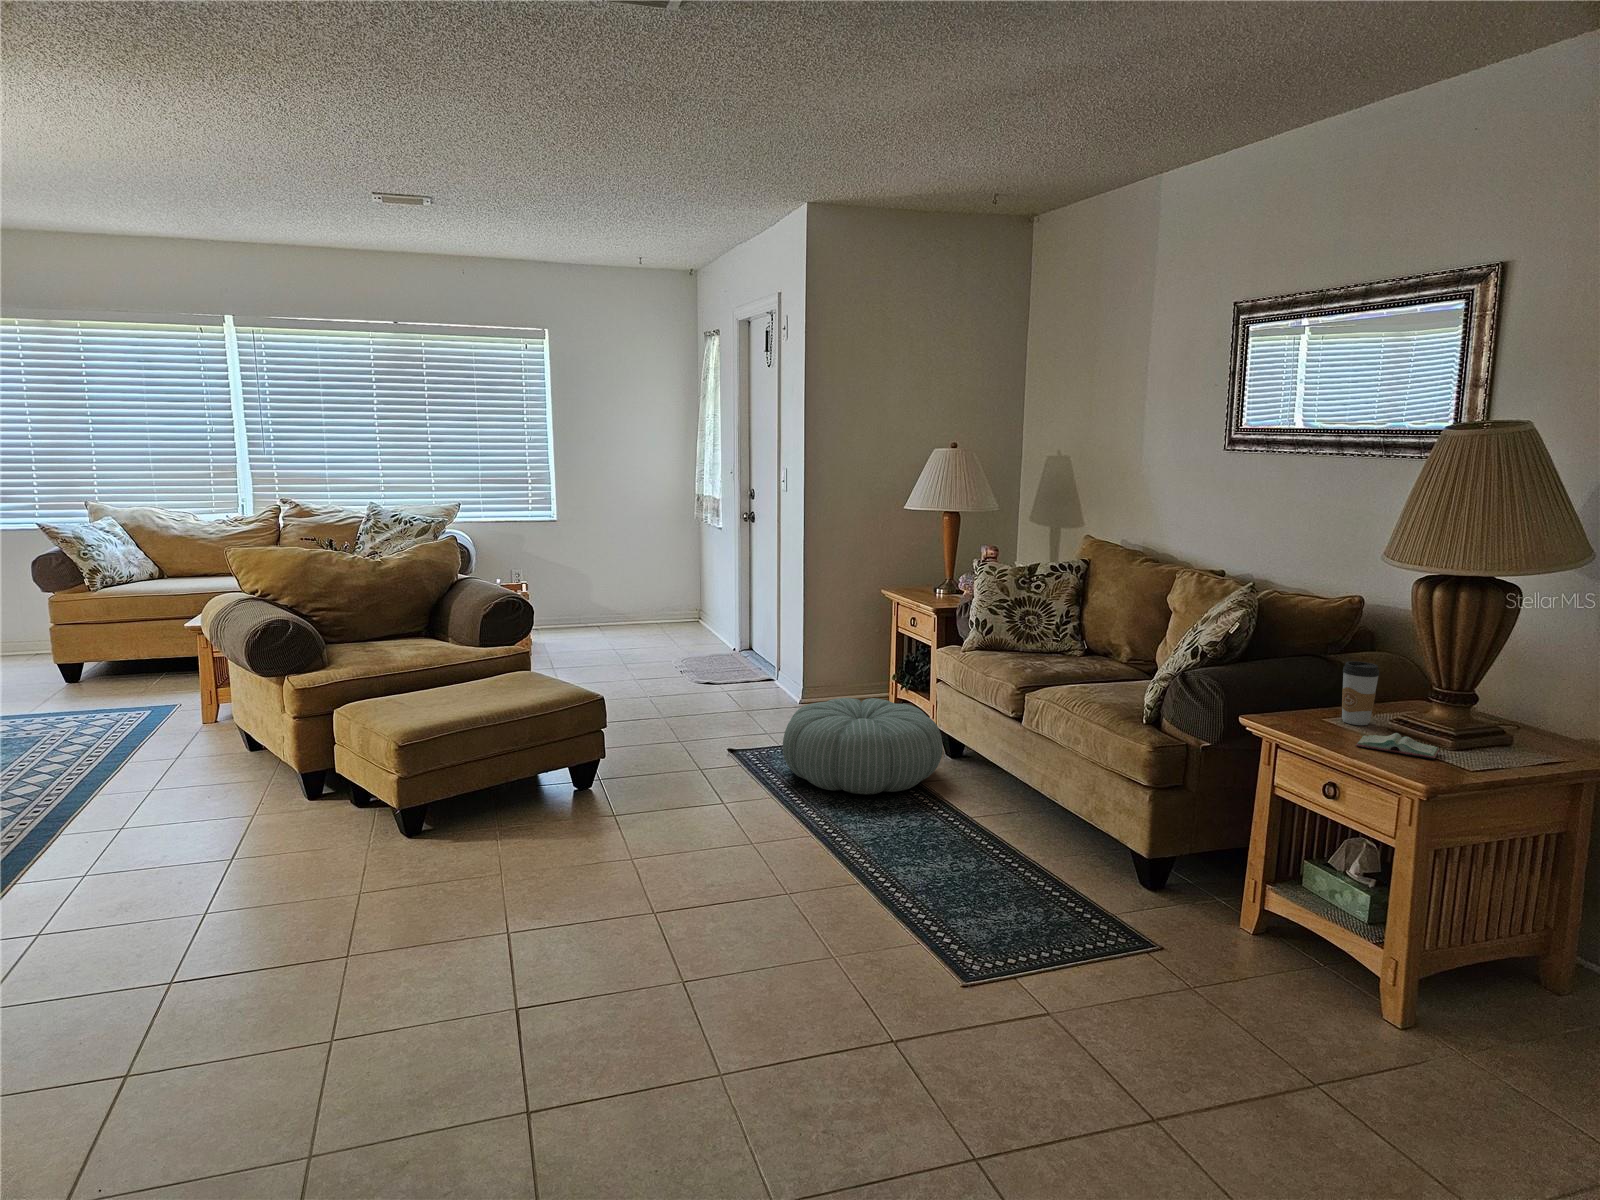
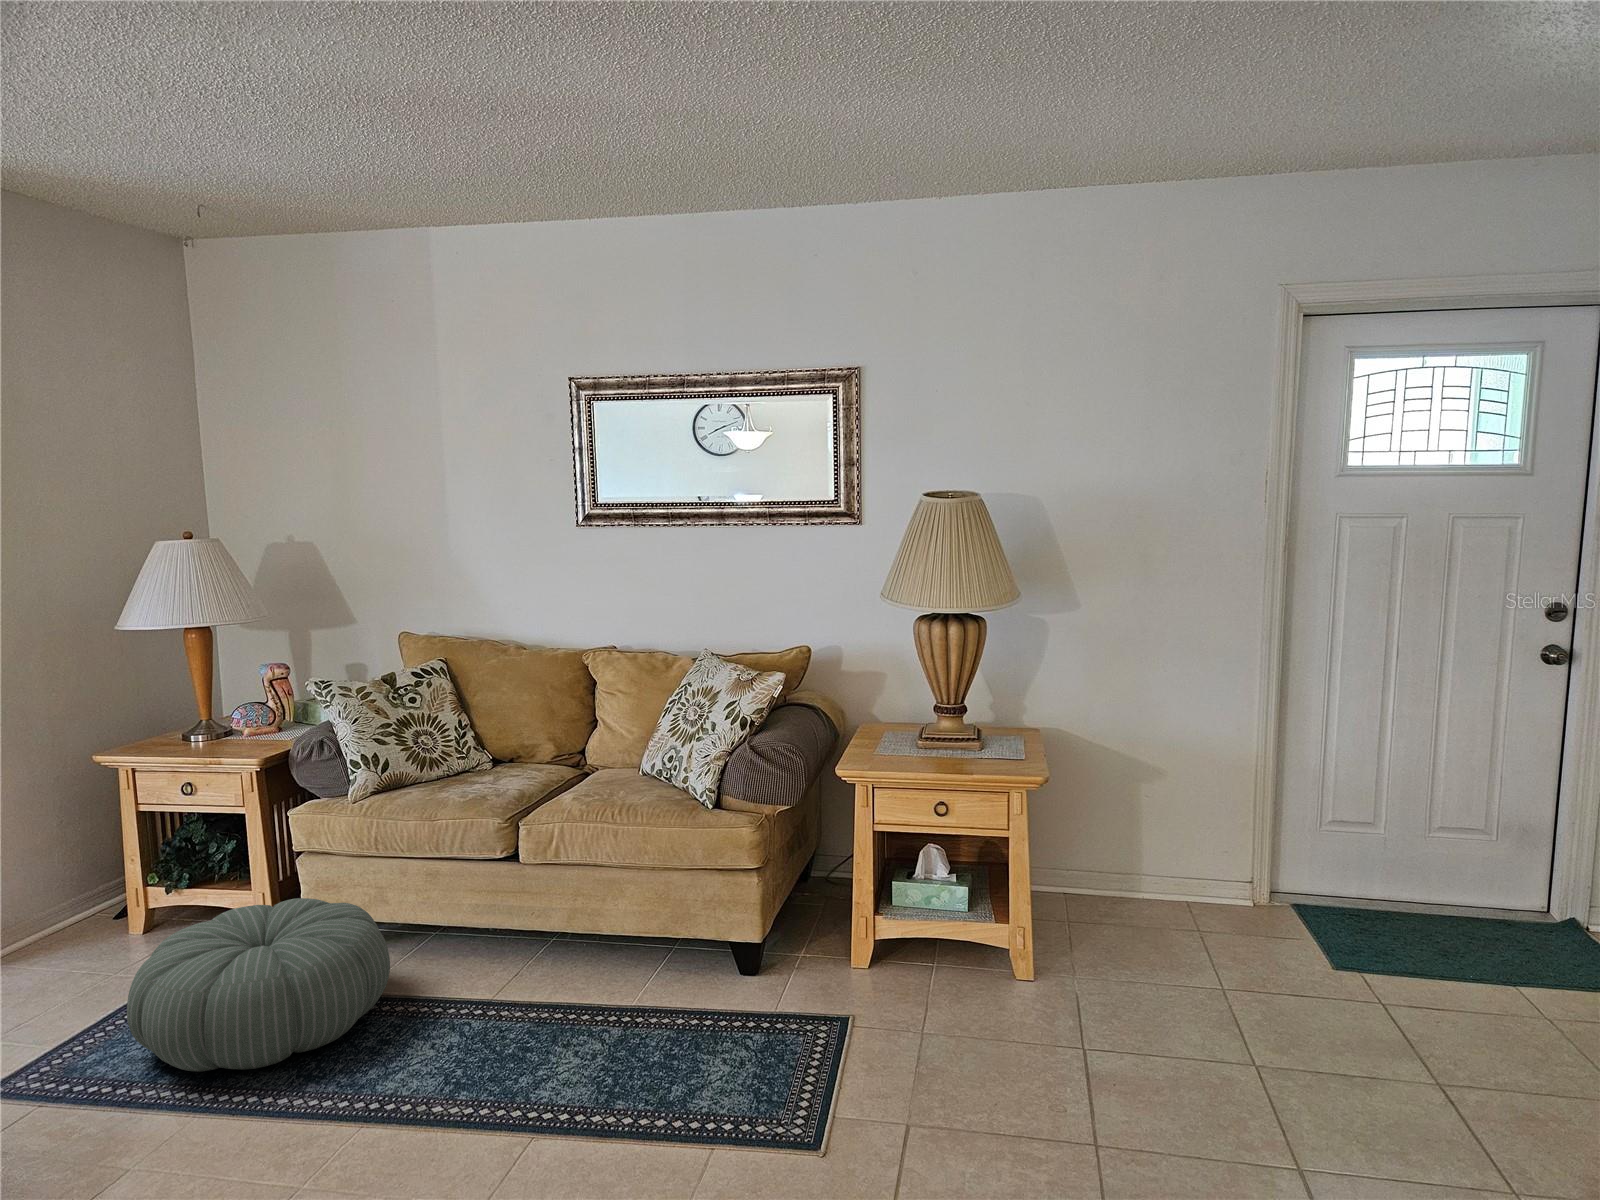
coffee cup: present [1342,661,1379,725] -> none [876,699,904,753]
book: present [1356,733,1440,759] -> none [934,749,995,768]

